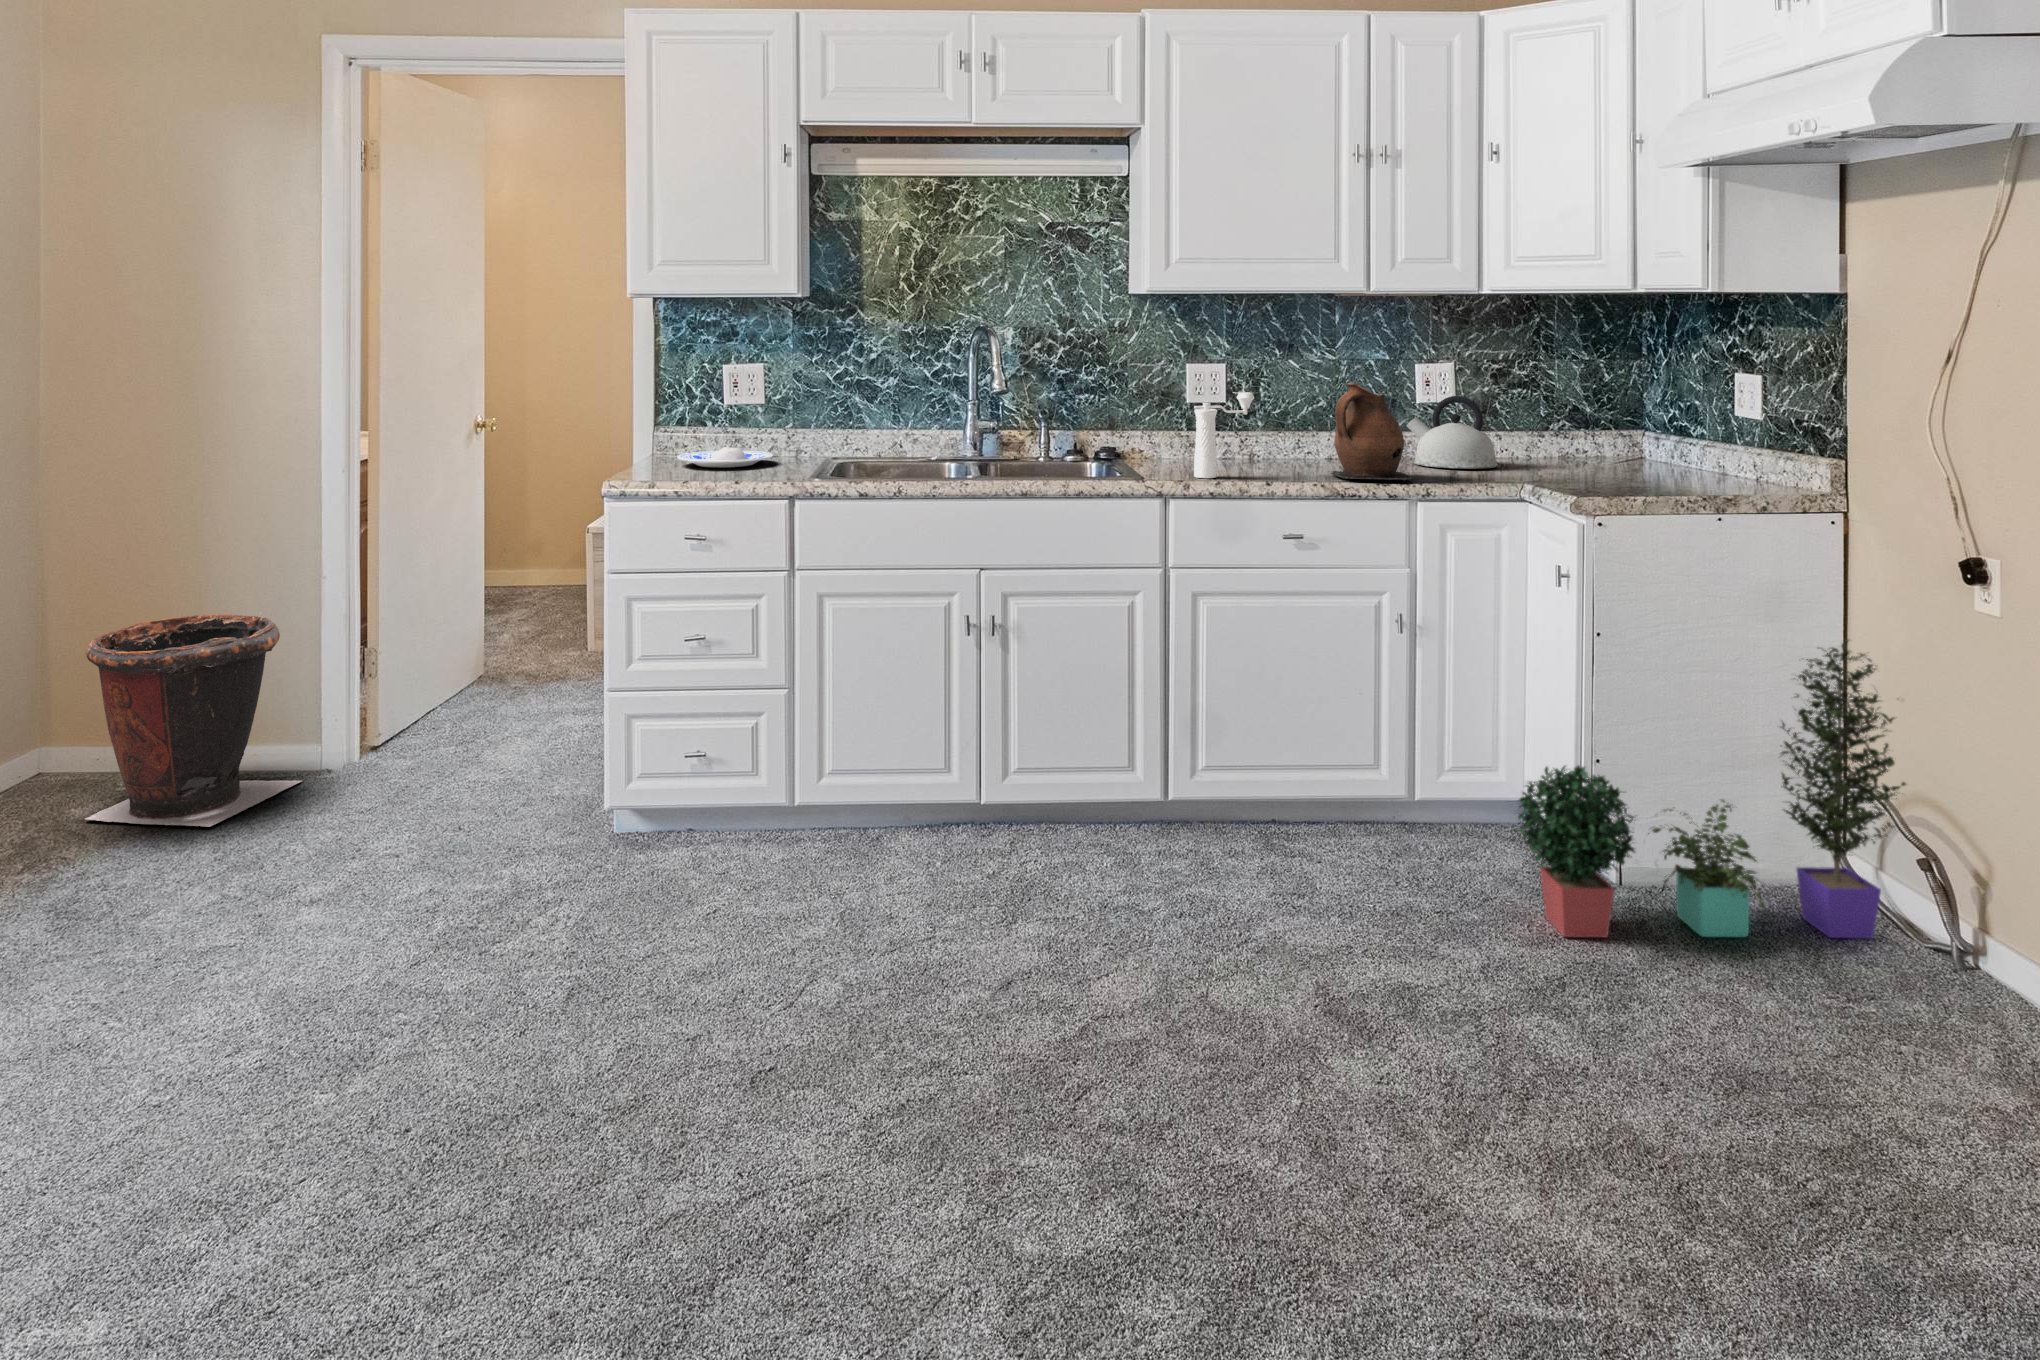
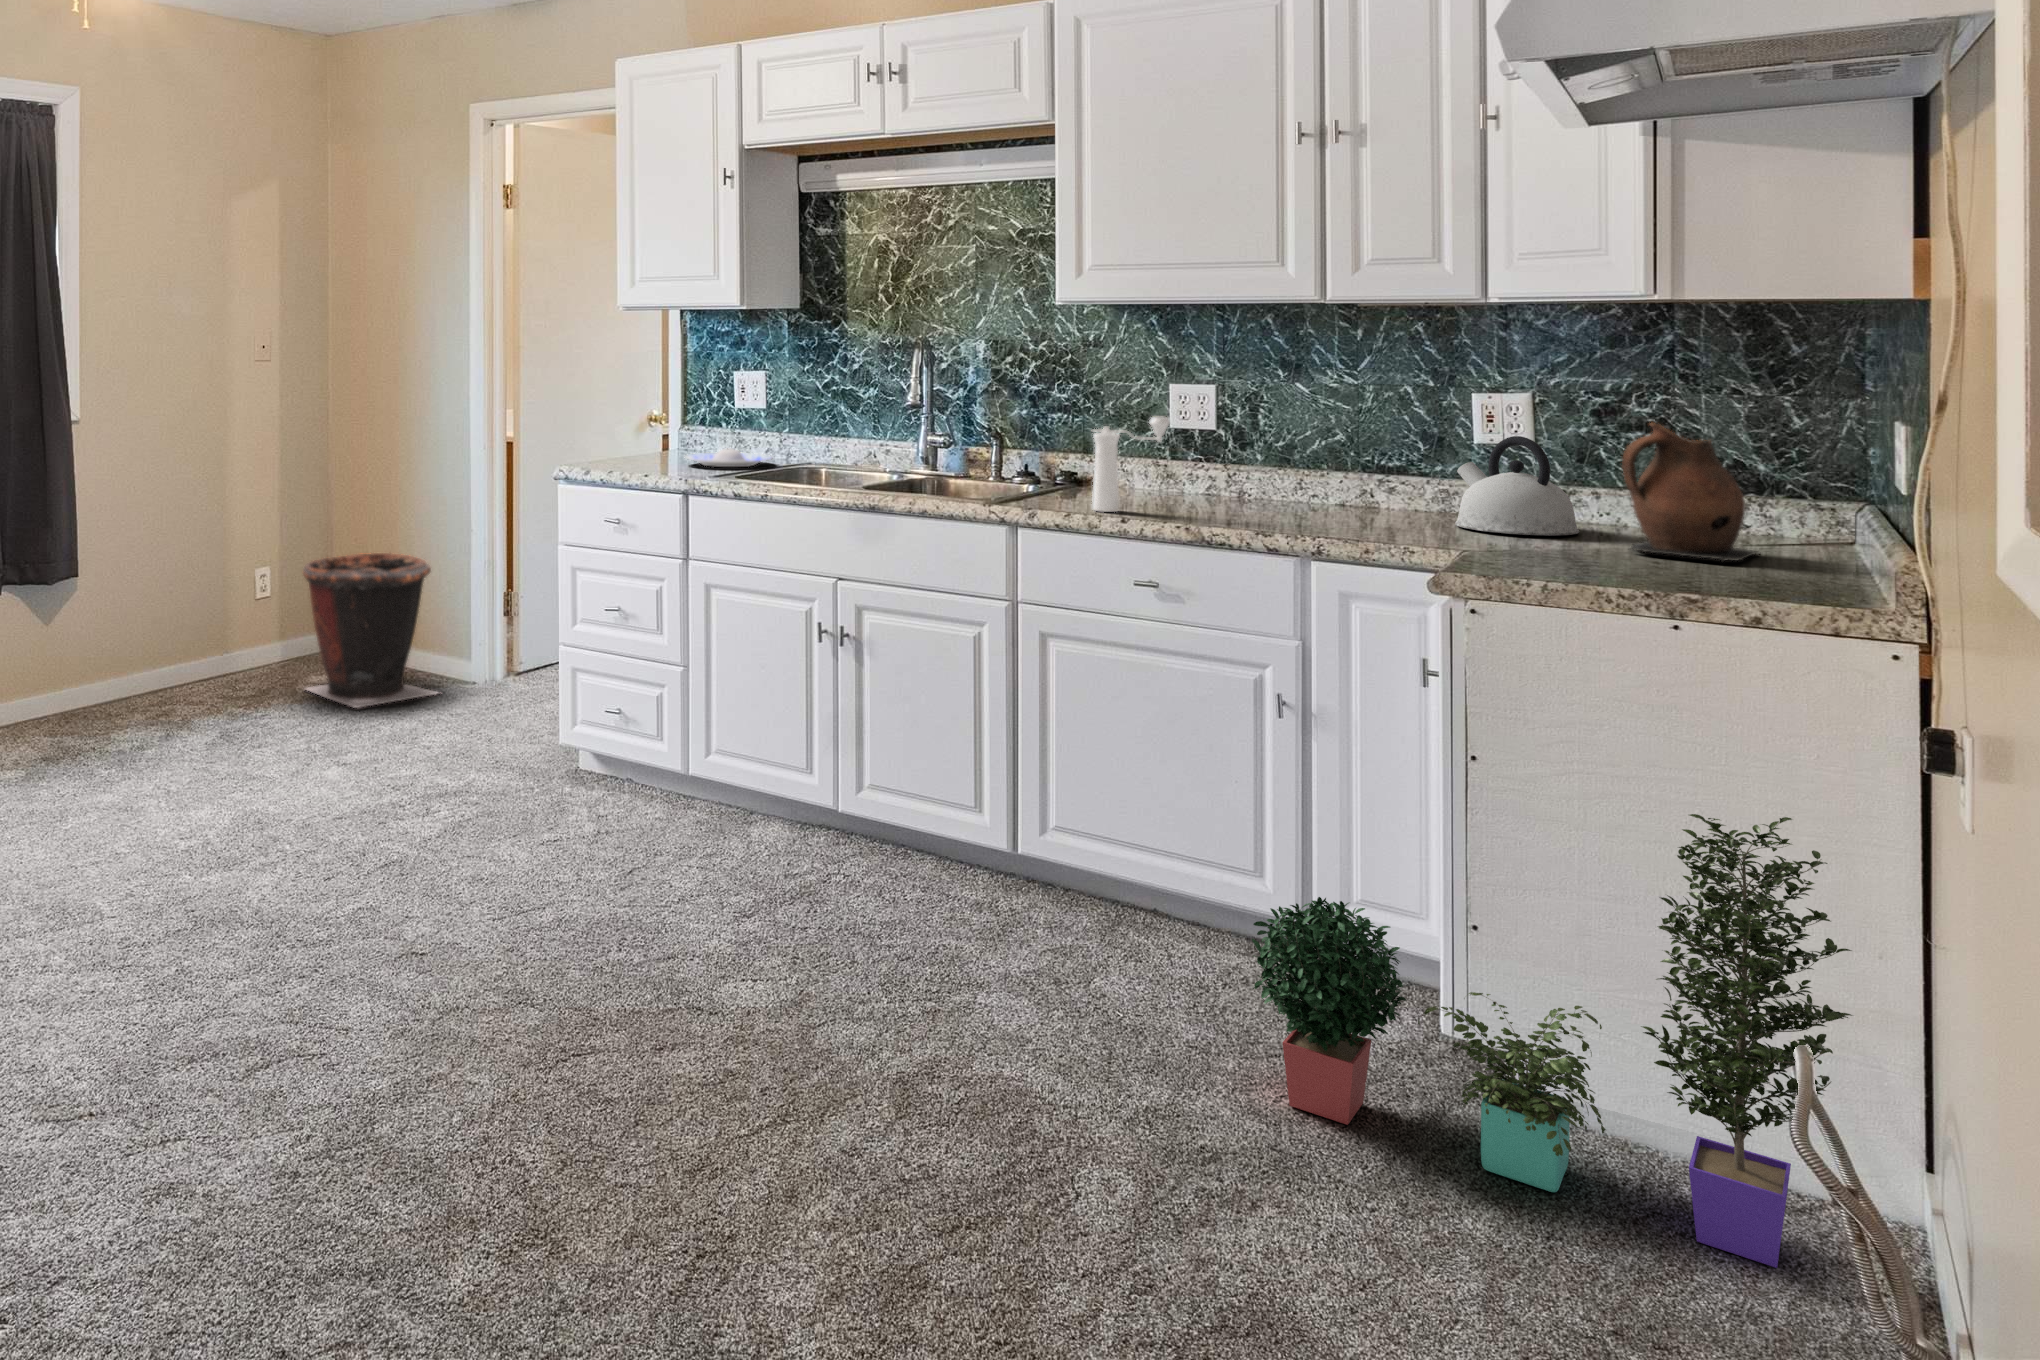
ceramic pitcher: present [1331,383,1412,481] -> present [1622,423,1760,562]

